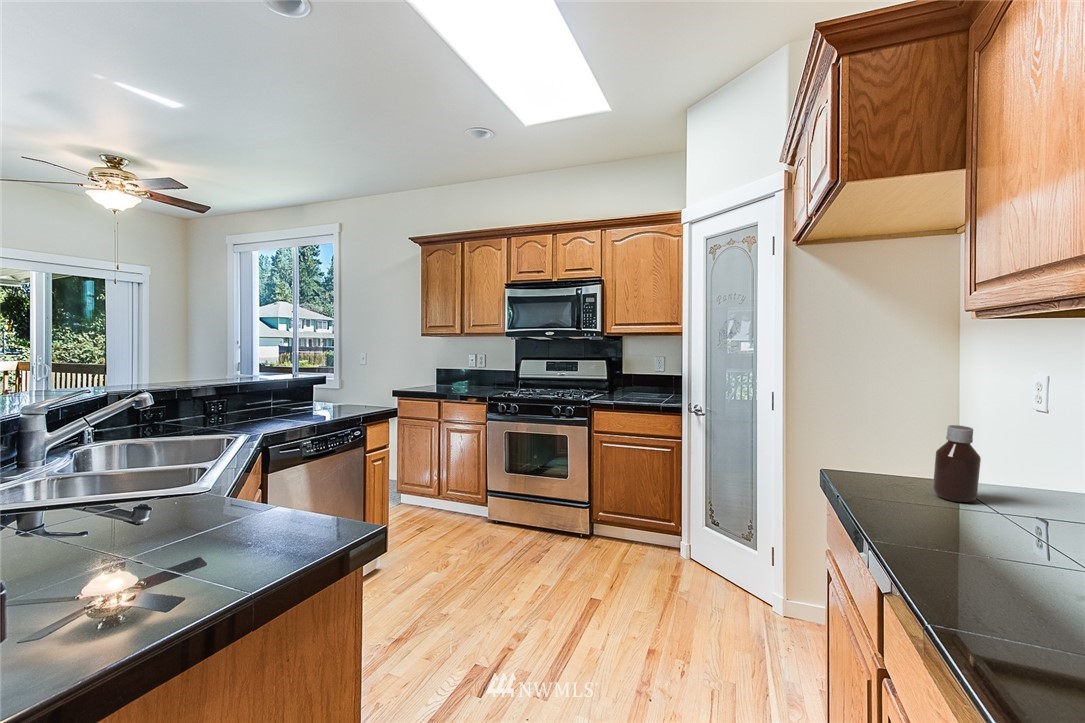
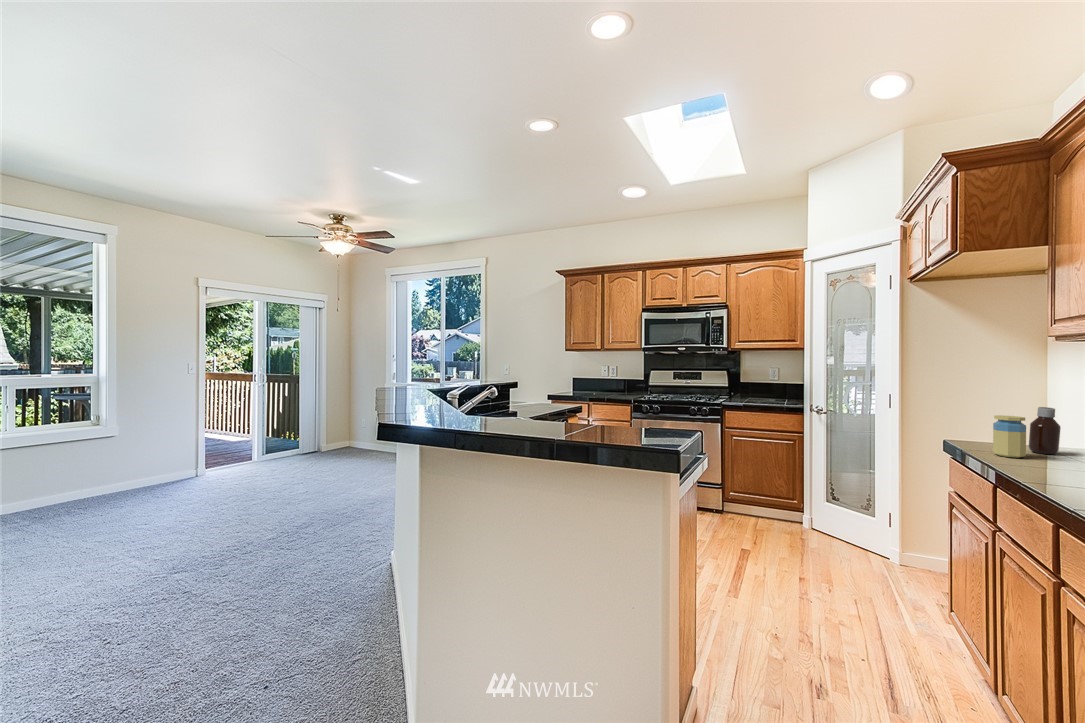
jar: none [878,442,929,515] -> present [993,415,1026,458]

